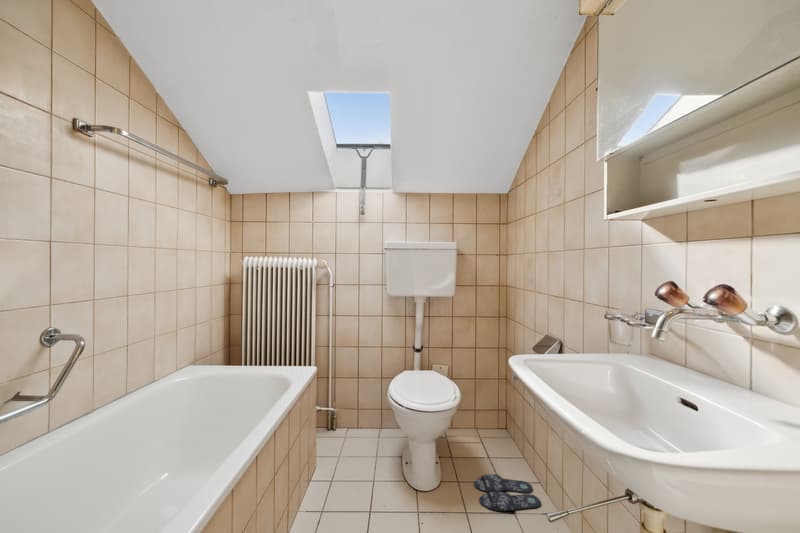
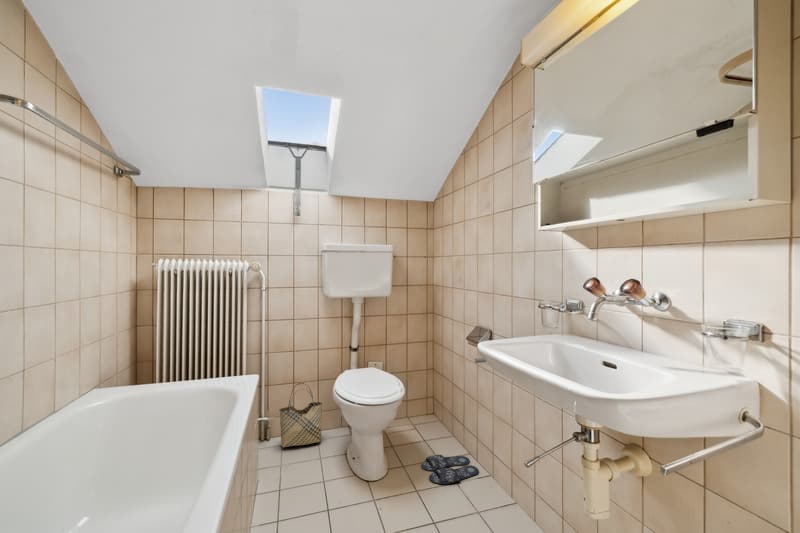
woven basket: none [342,377,383,438] -> present [279,383,322,447]

